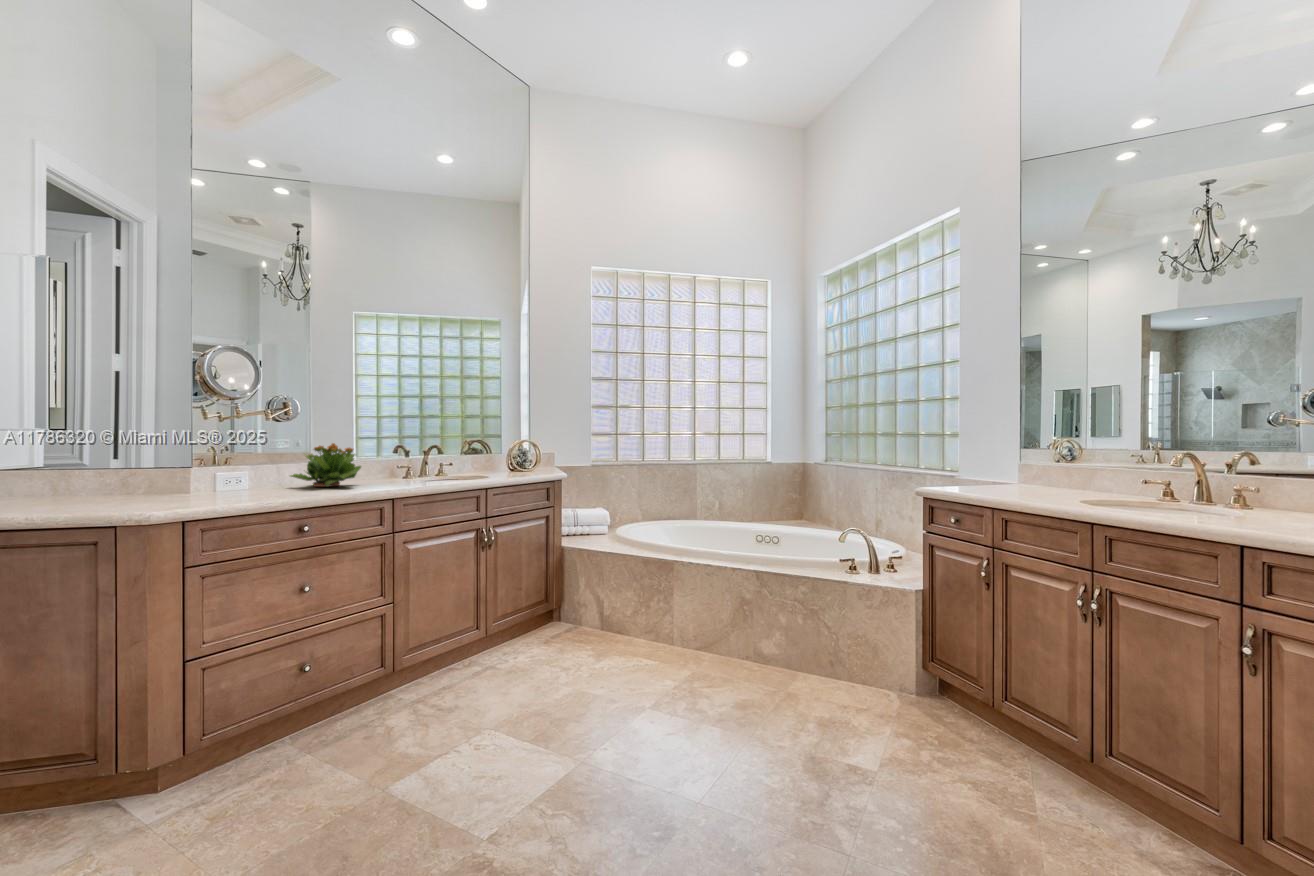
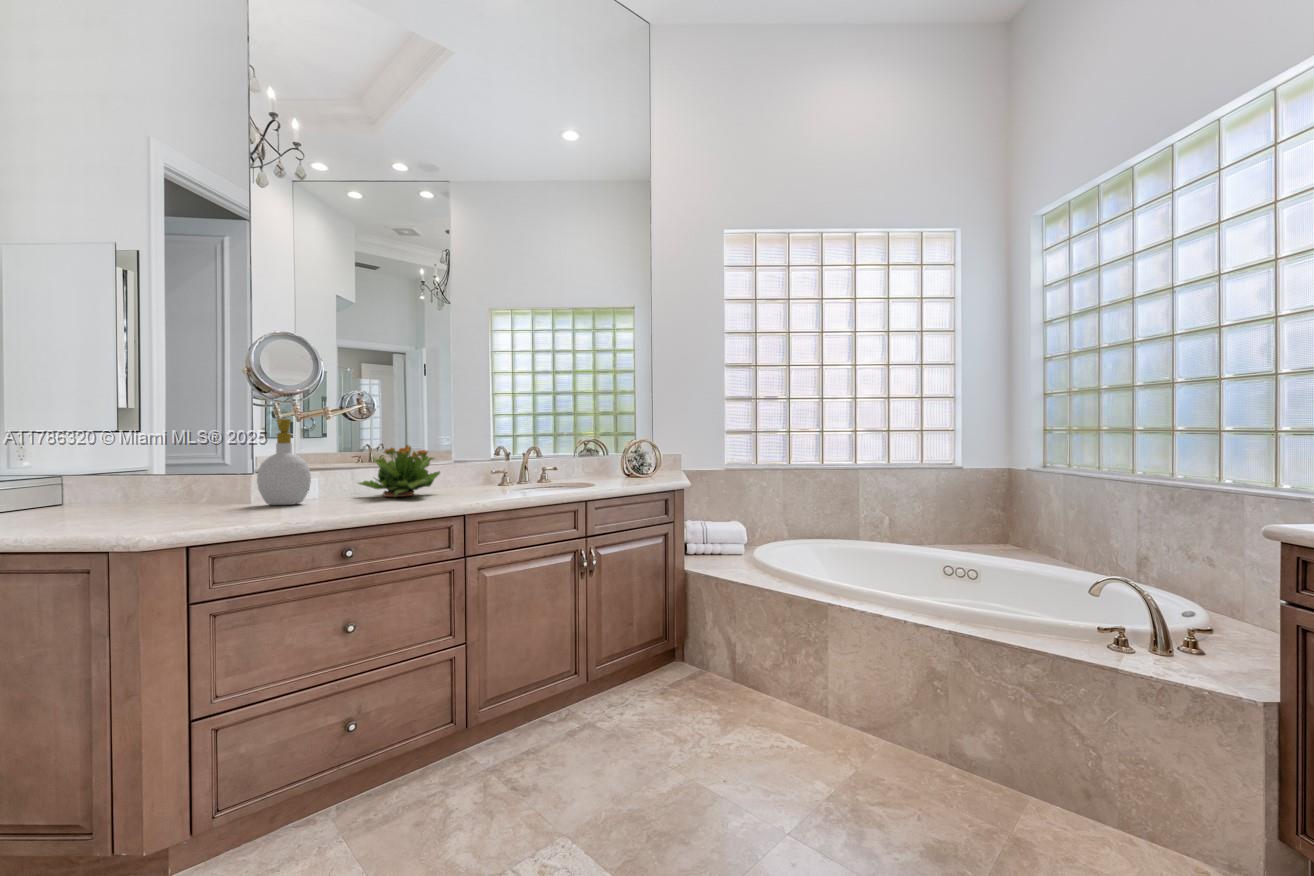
soap bottle: none [207,421,256,494] -> present [257,419,311,505]

